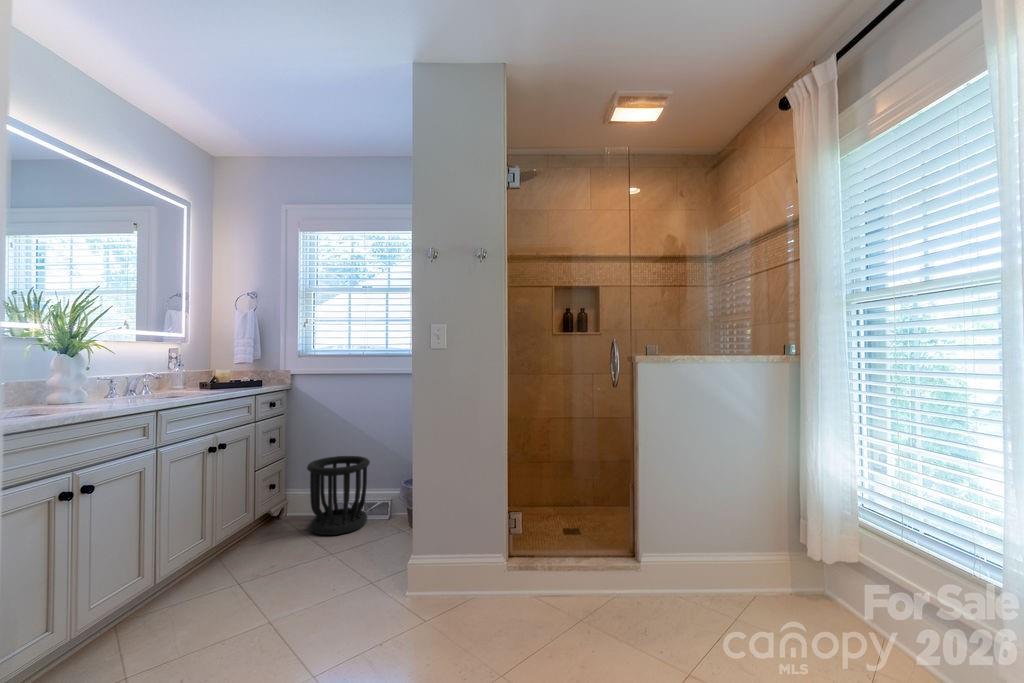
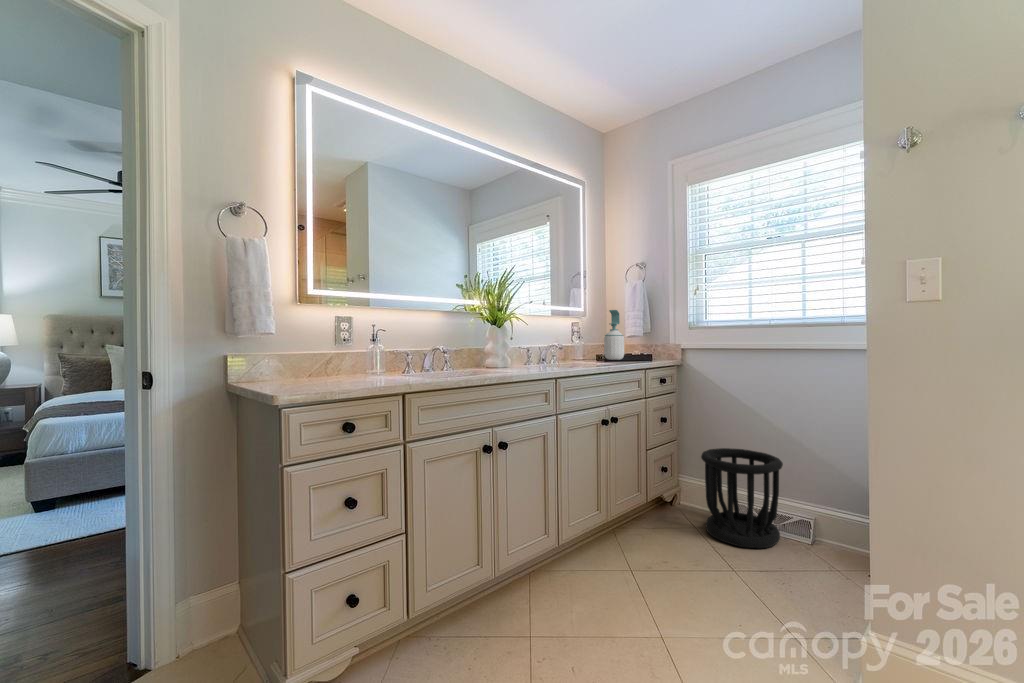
soap bottle: none [210,337,233,387] -> present [604,310,624,360]

